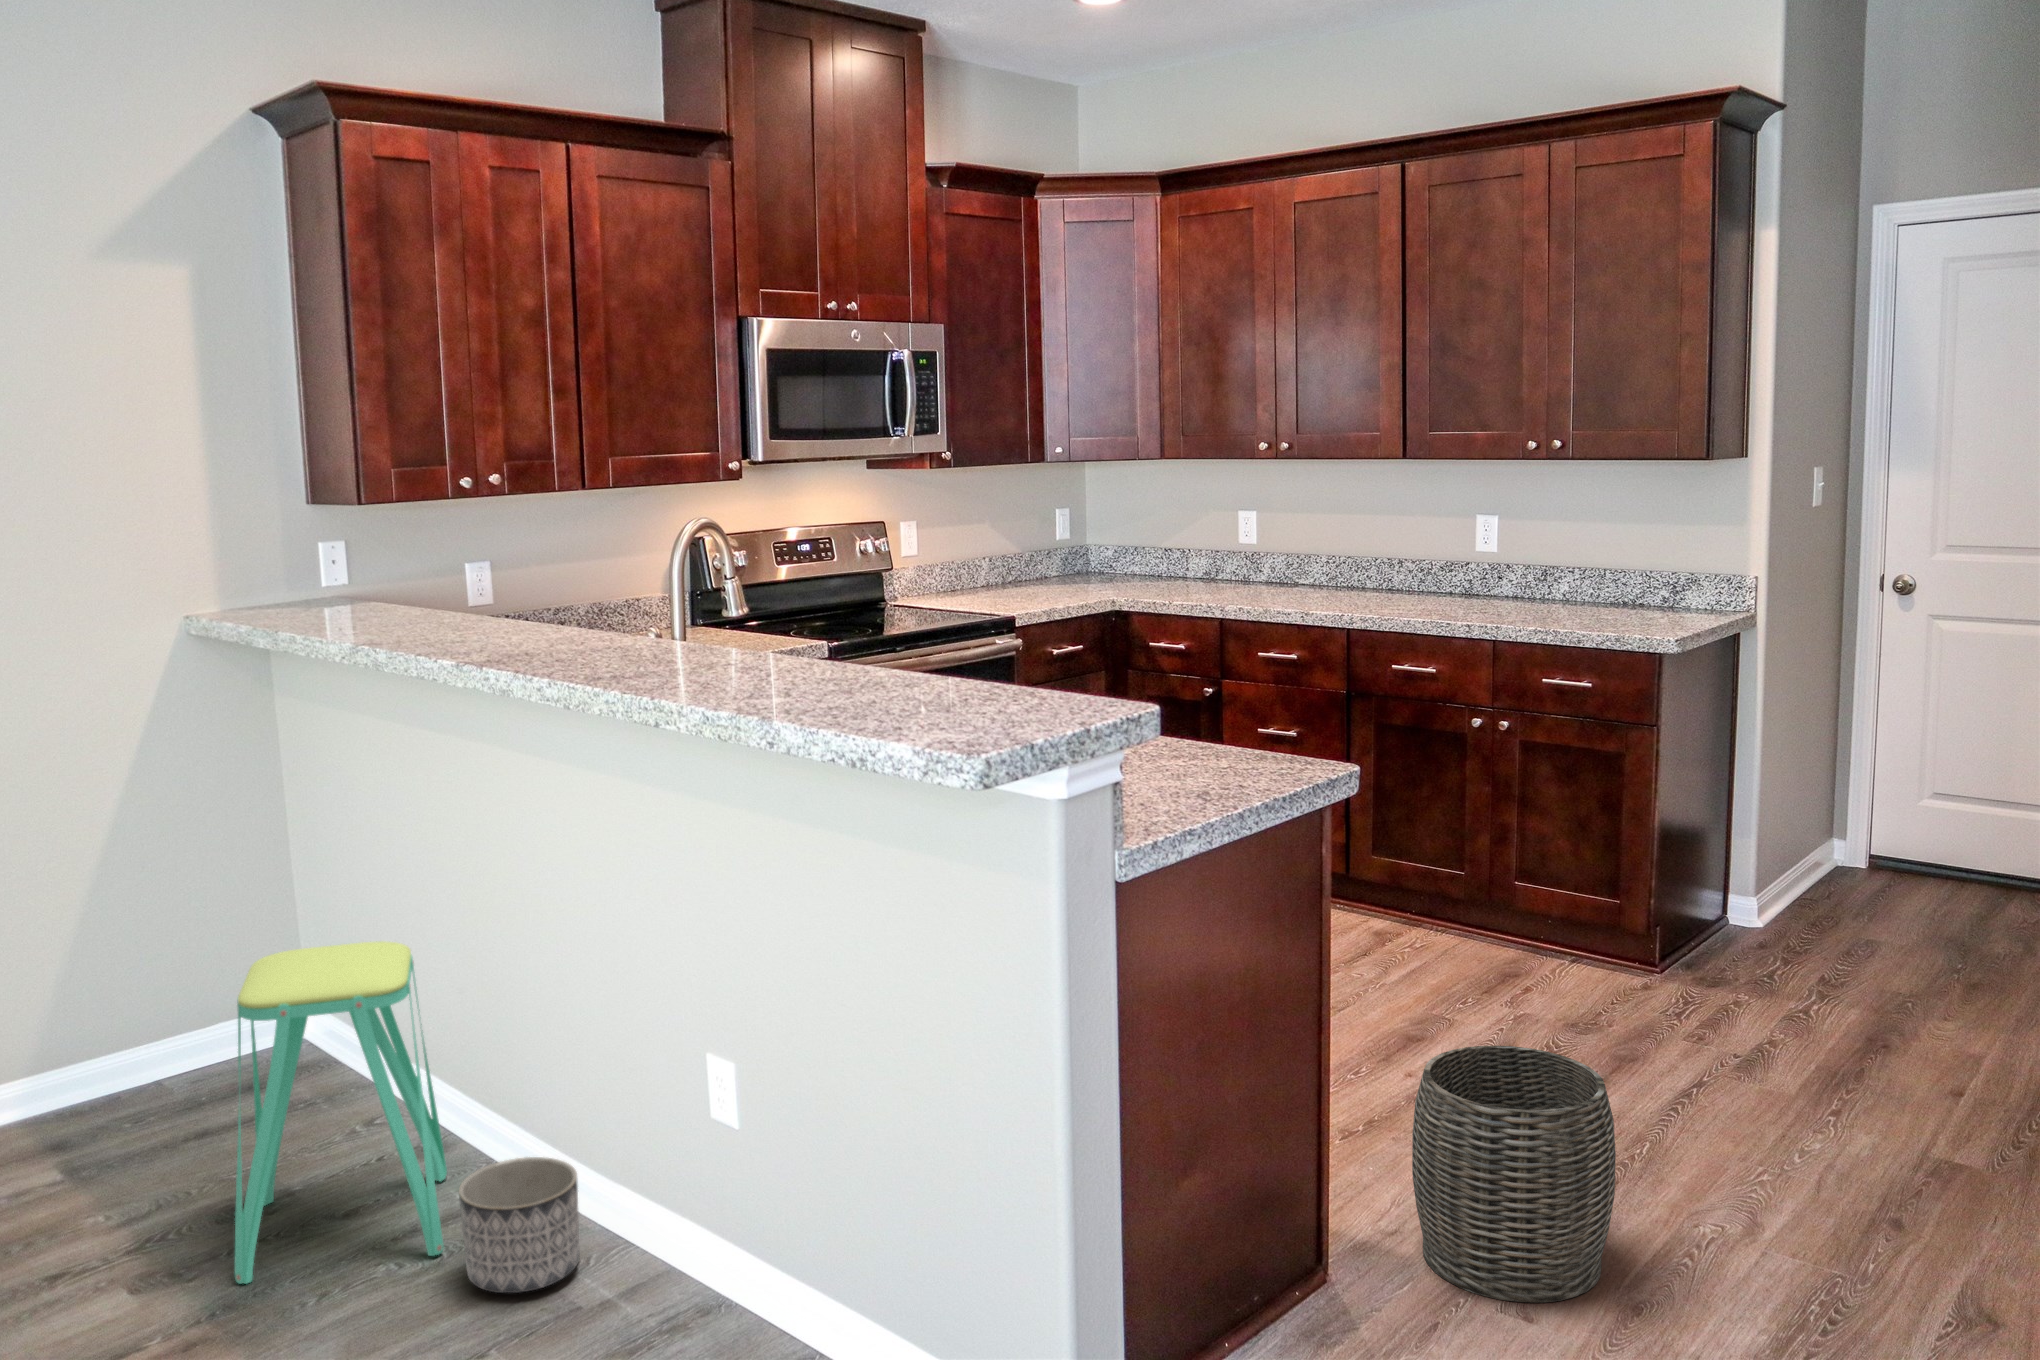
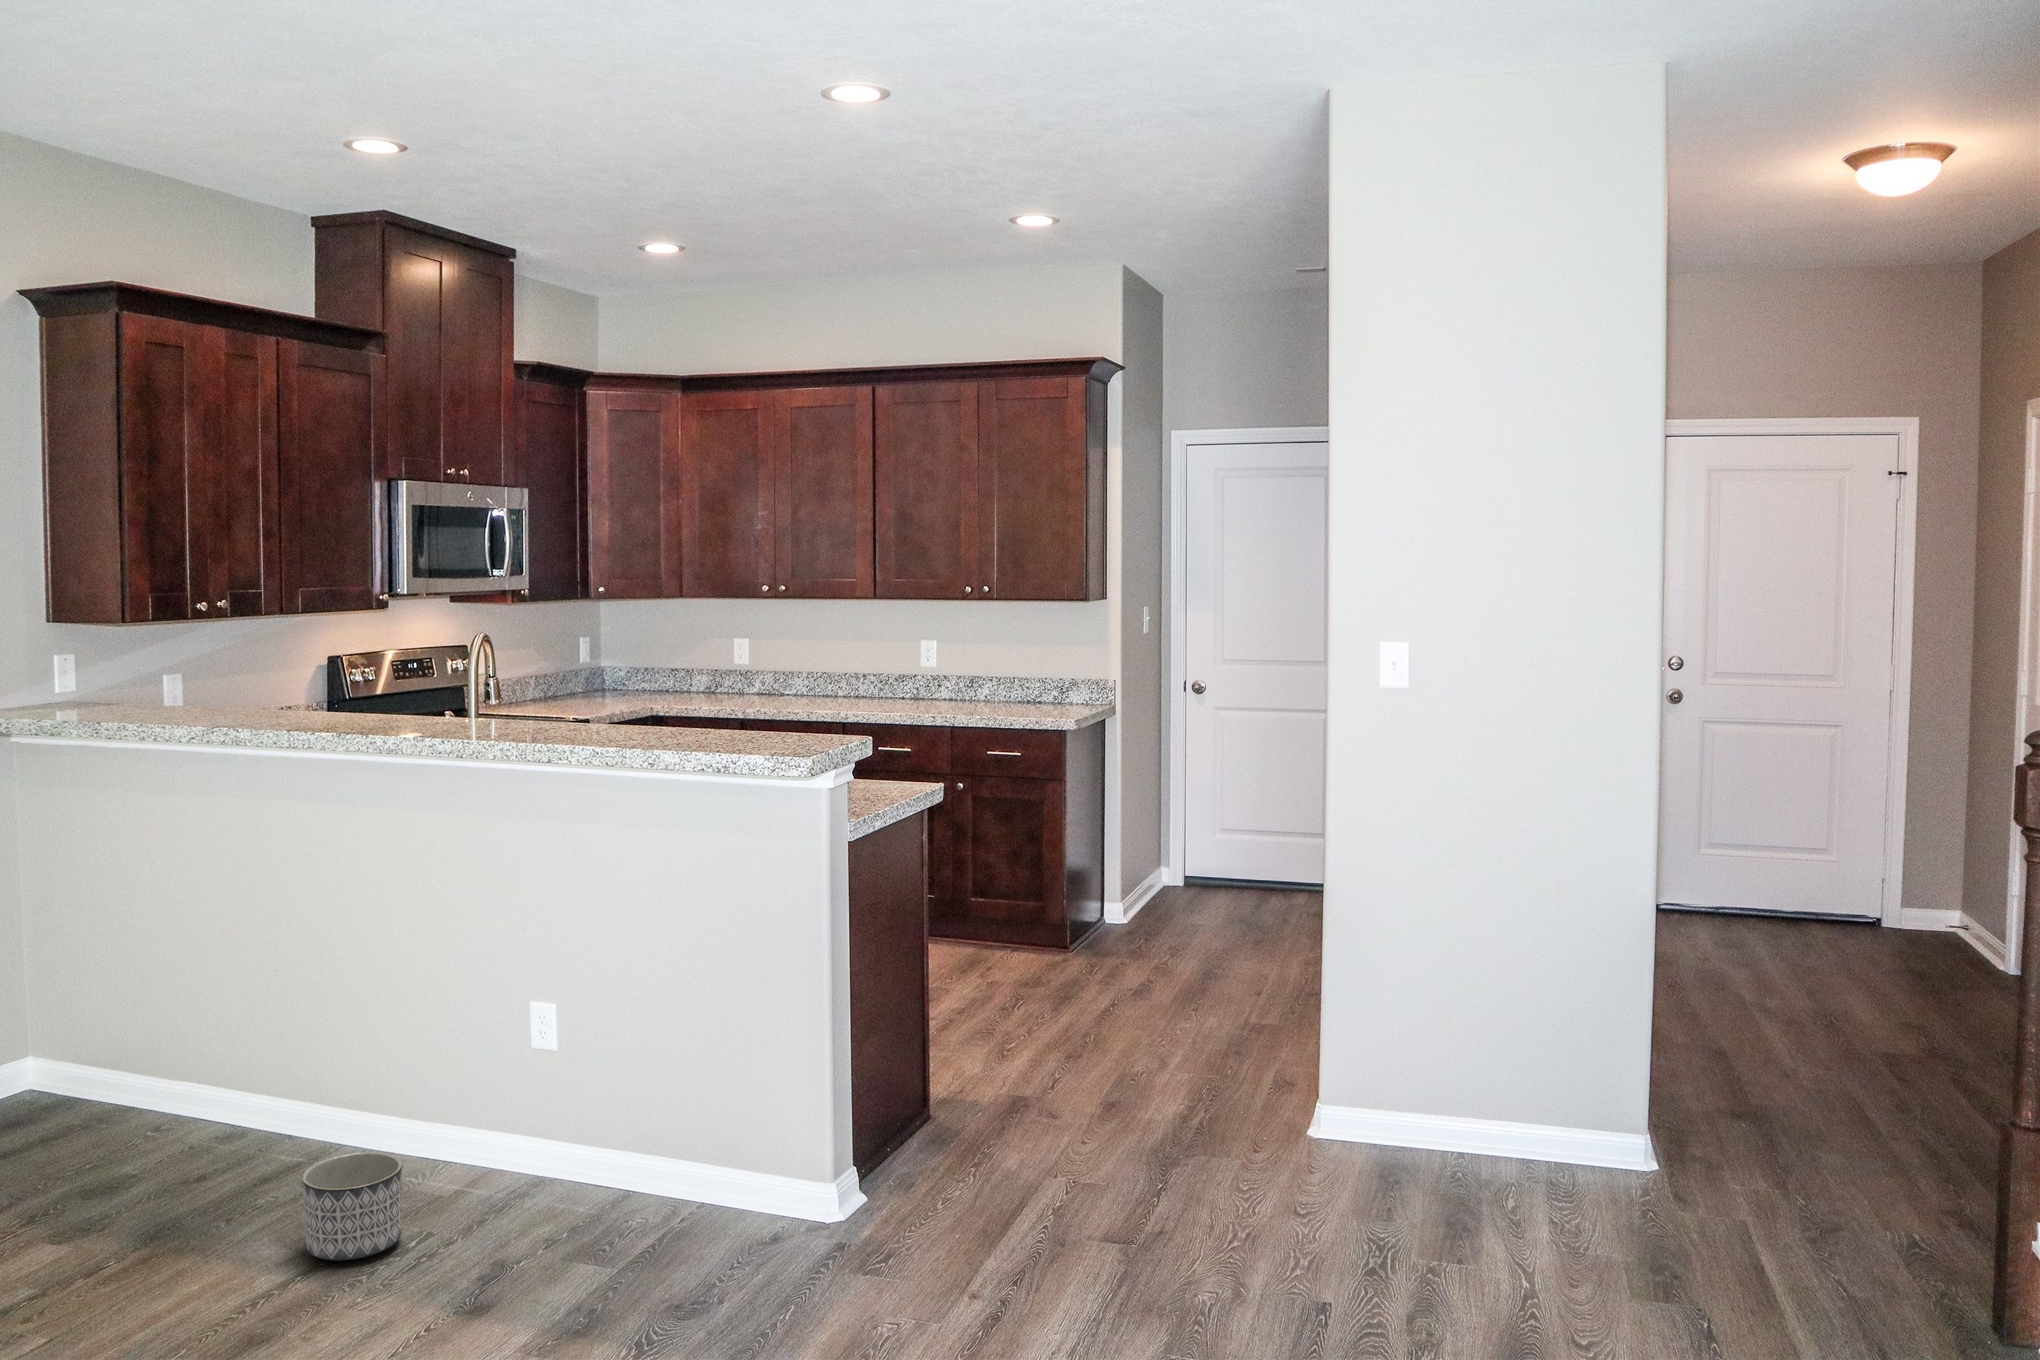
stool: present [235,941,447,1284] -> none [58,994,271,1295]
woven basket: present [1412,1046,1616,1303] -> none [997,988,1126,1151]

